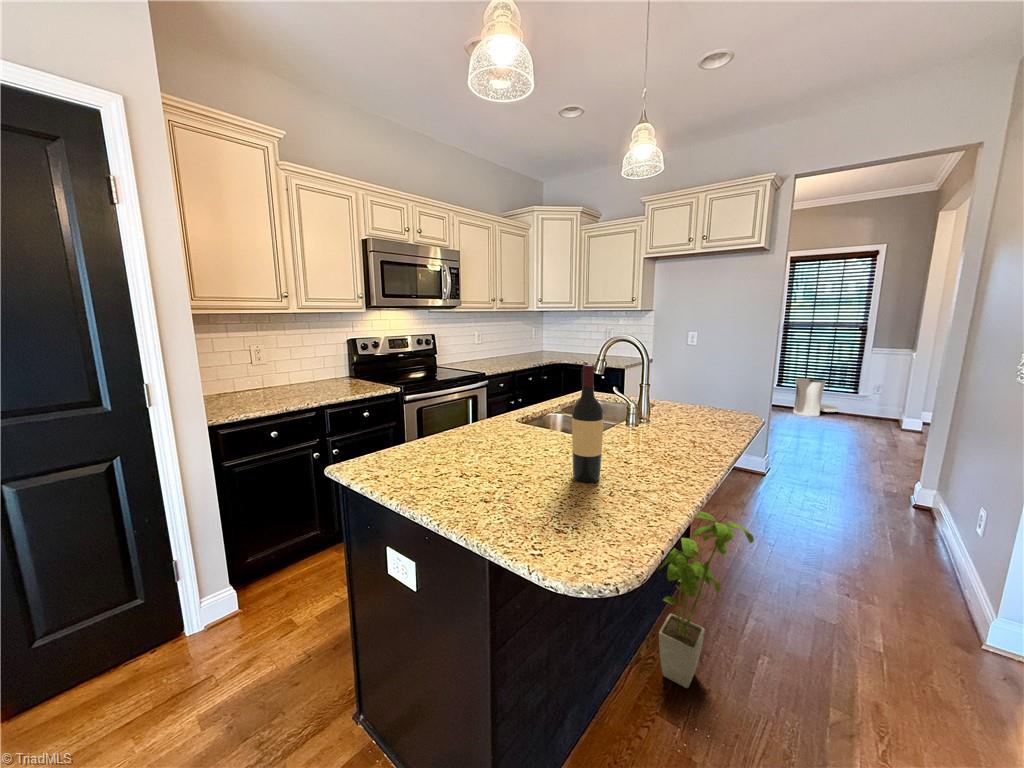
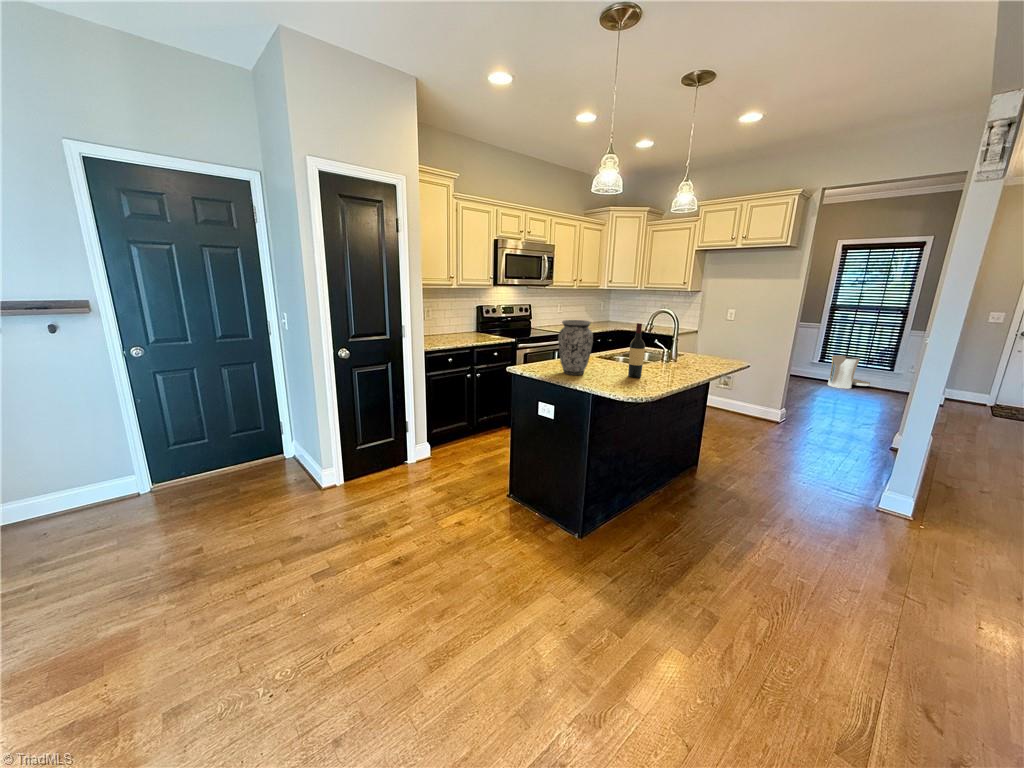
vase: none [415,362,492,486] -> present [558,320,593,375]
house plant: present [658,512,754,688] -> none [670,411,727,507]

